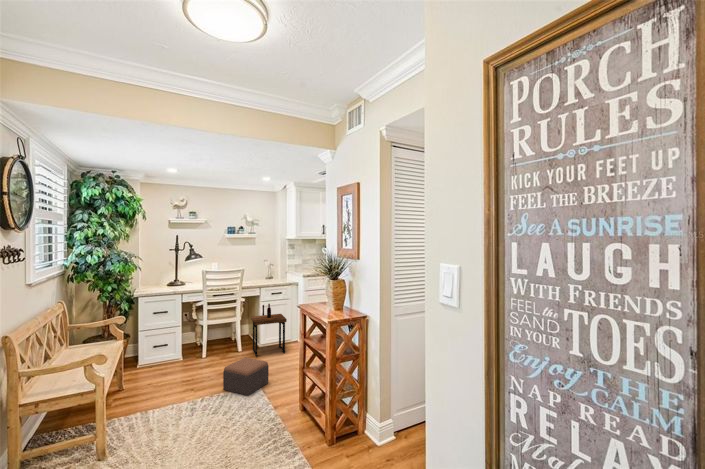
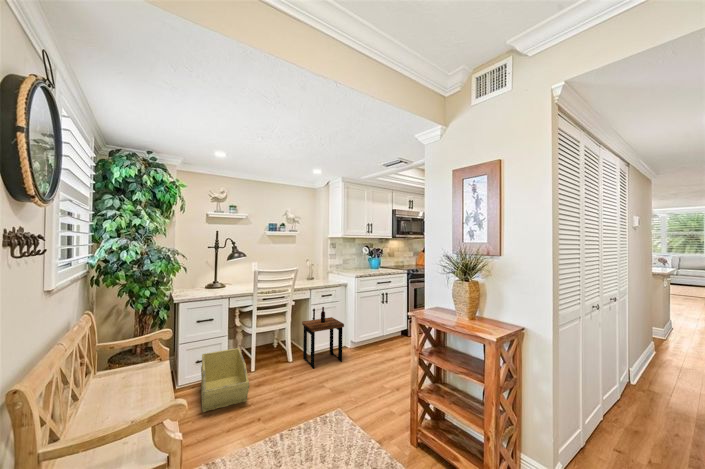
storage bin: none [149,336,192,383] -> present [201,348,249,412]
footstool: present [223,357,269,396] -> none [301,374,351,427]

